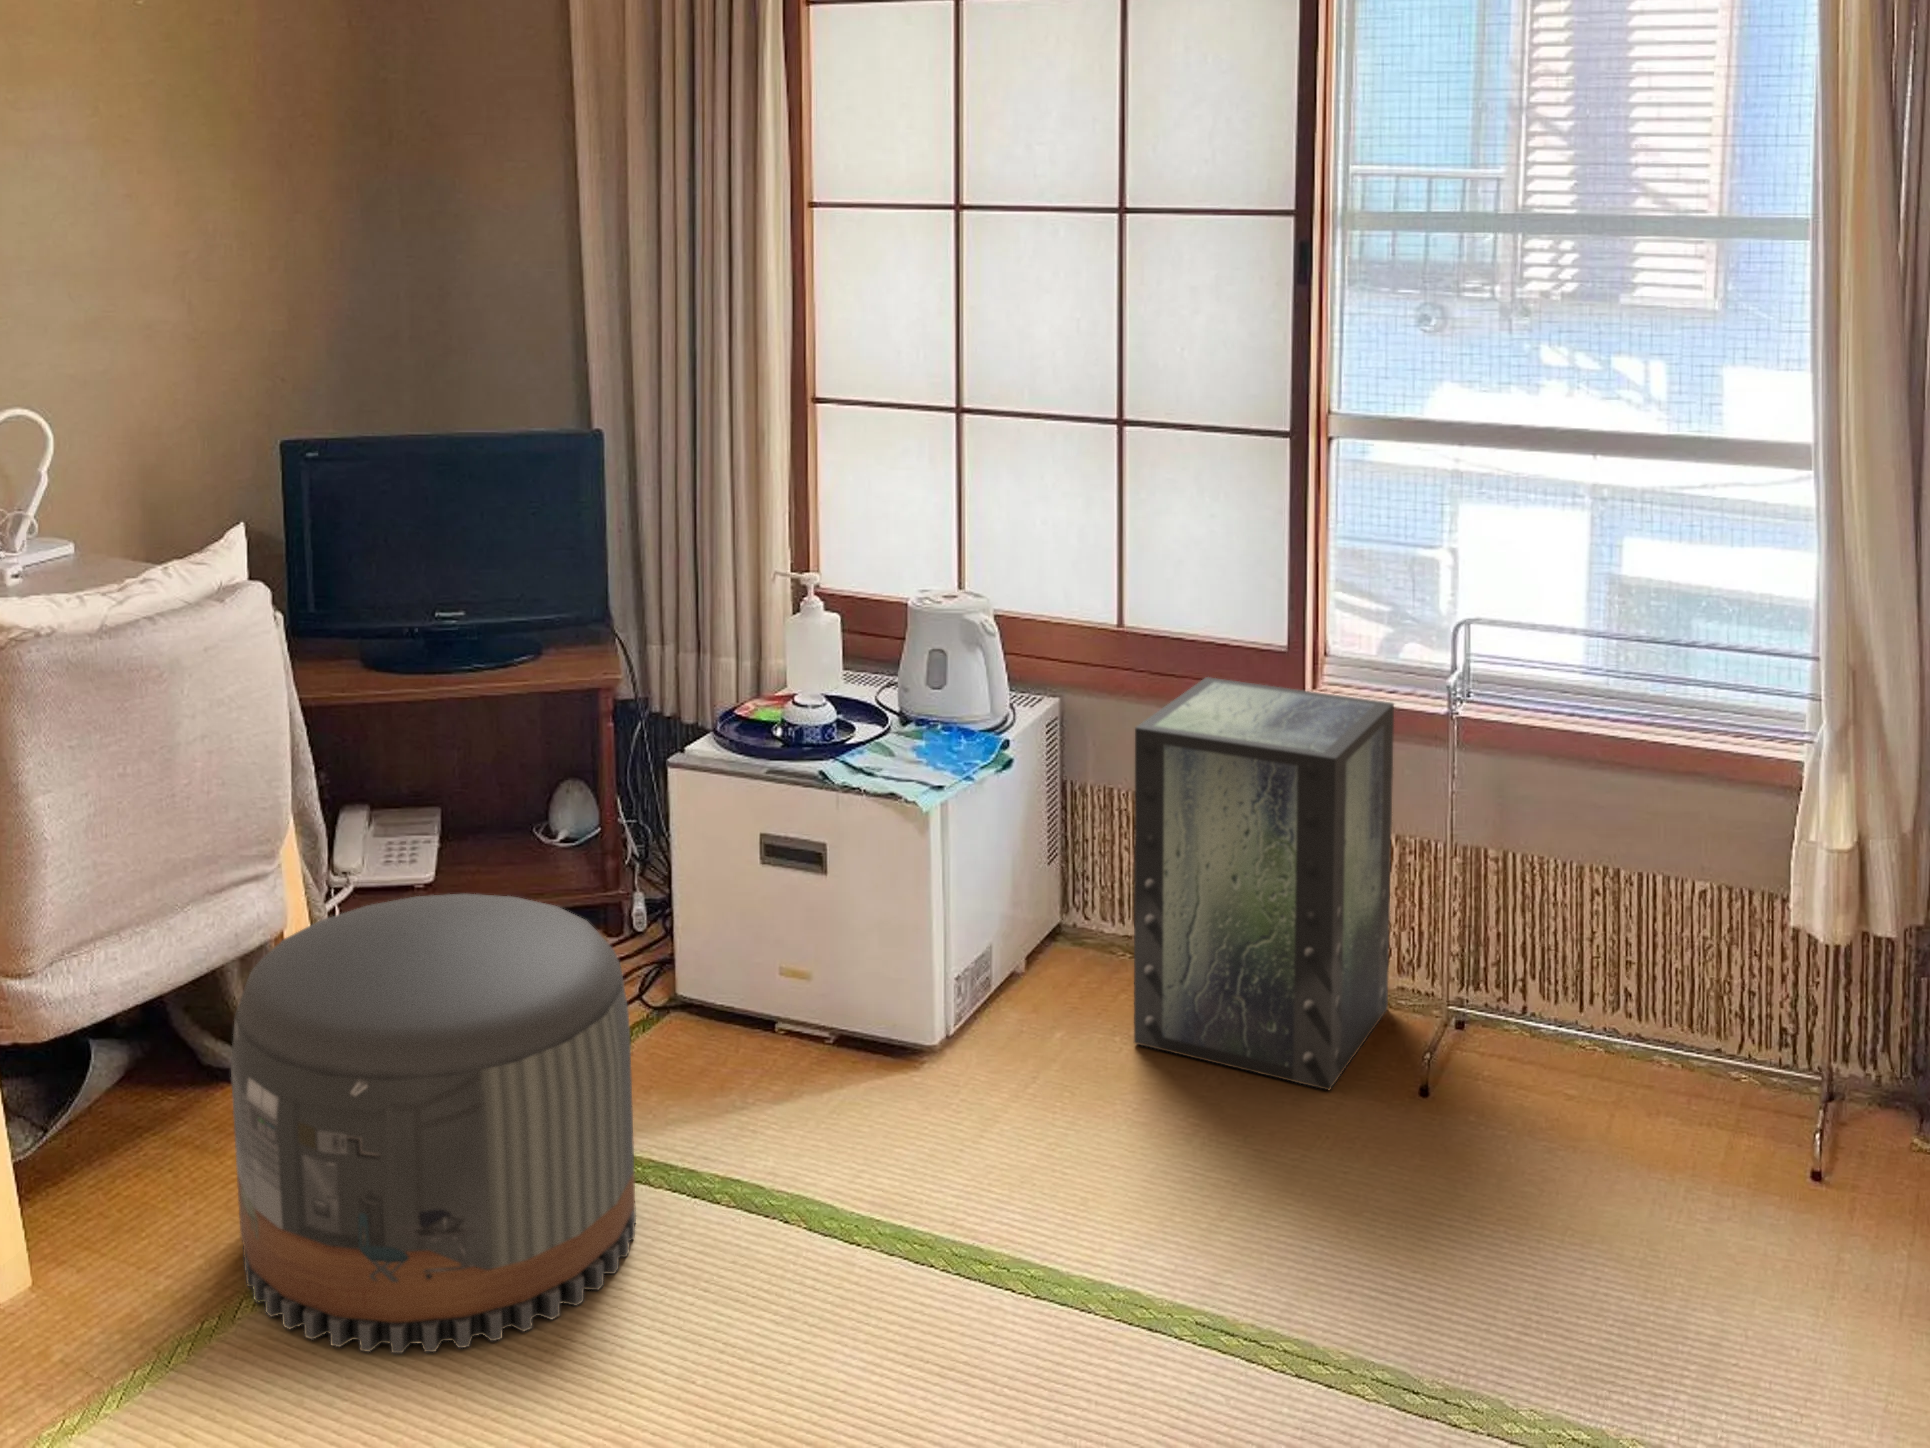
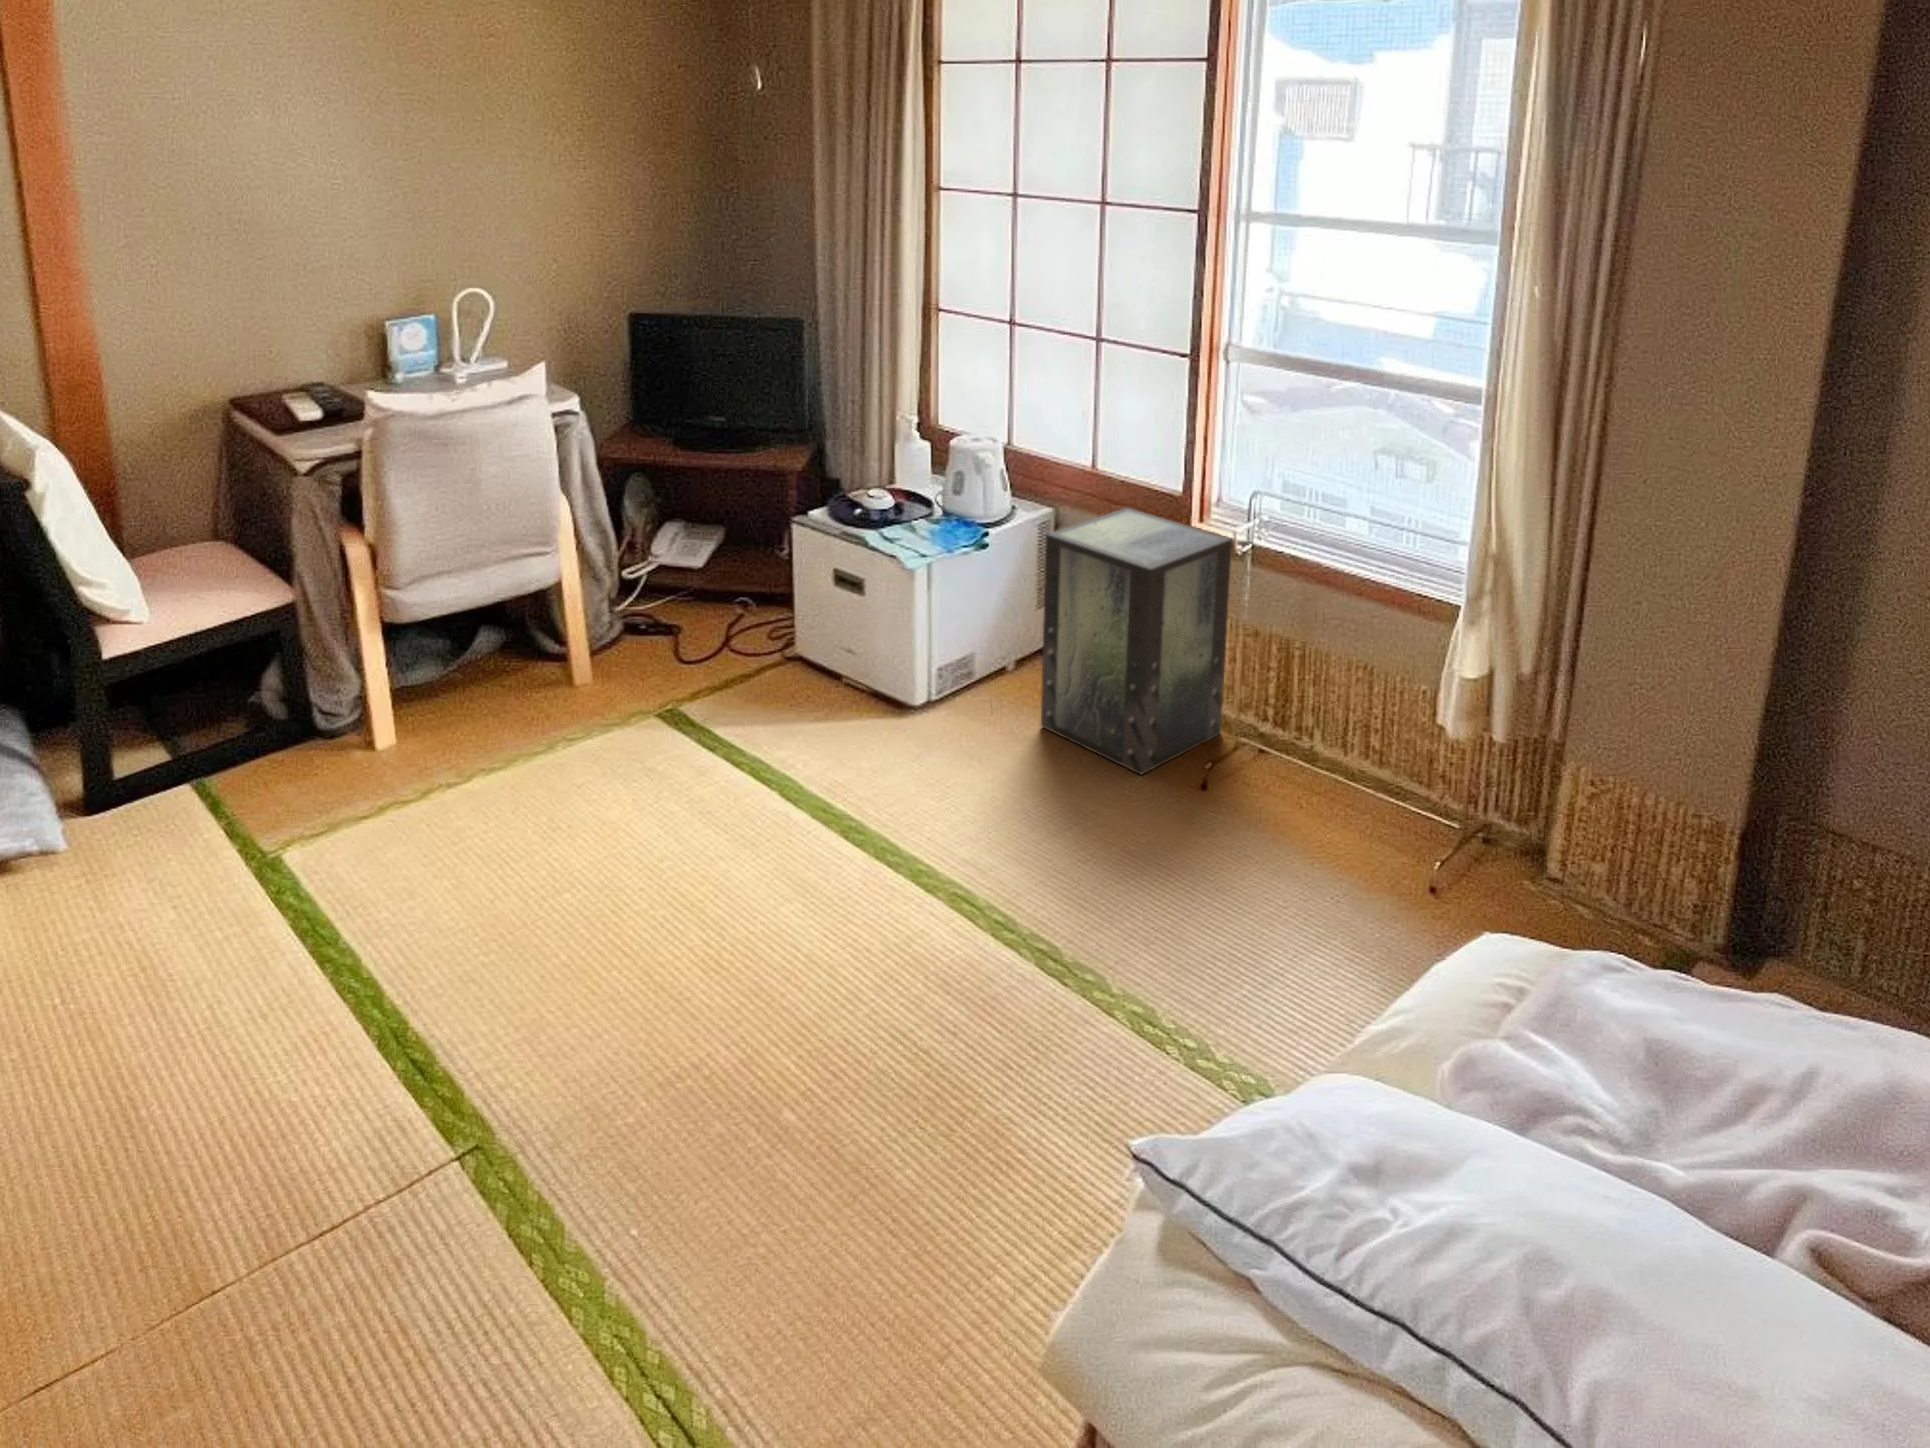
pouf: present [231,894,636,1353] -> none [483,577,702,814]

